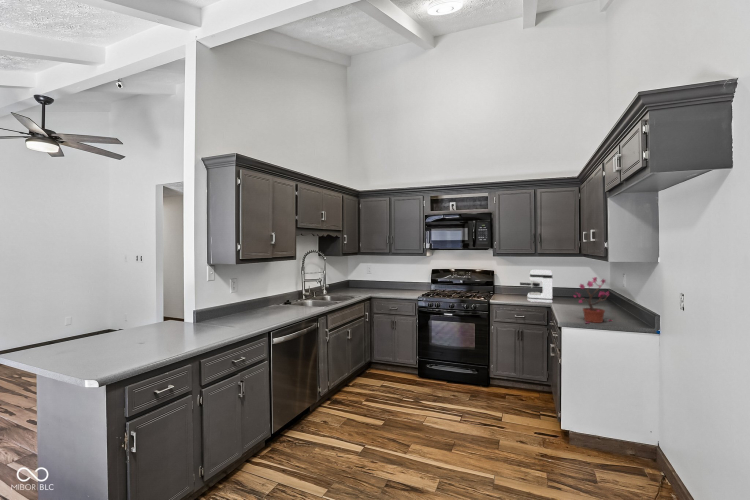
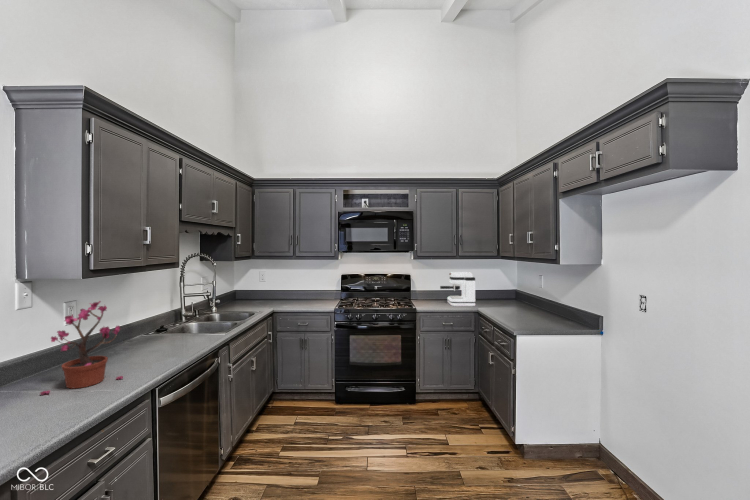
potted plant: present [574,277,611,323] -> present [40,301,123,395]

